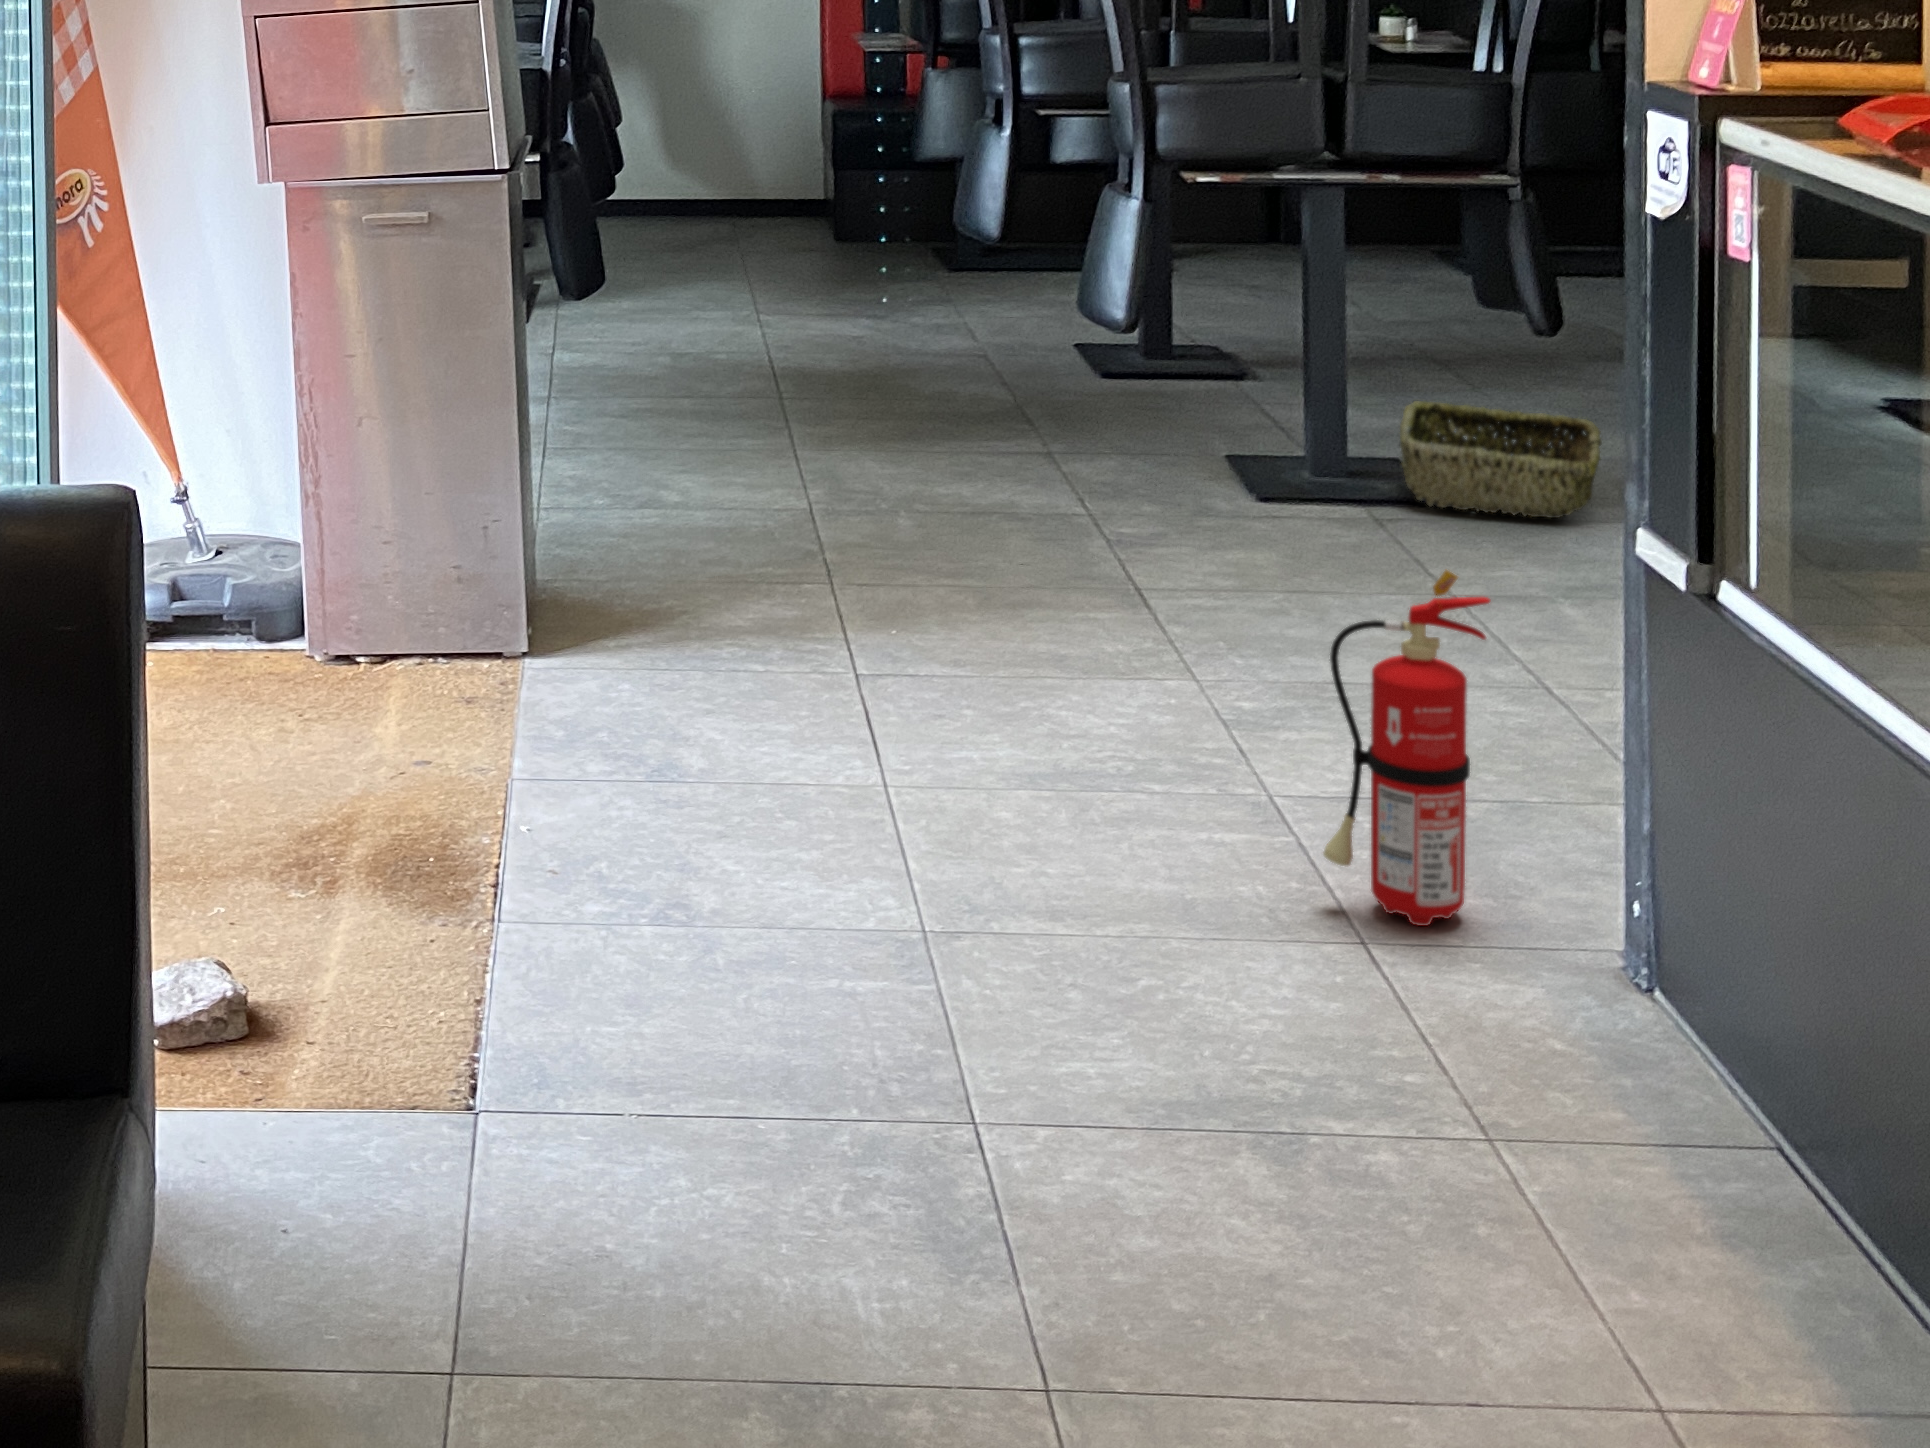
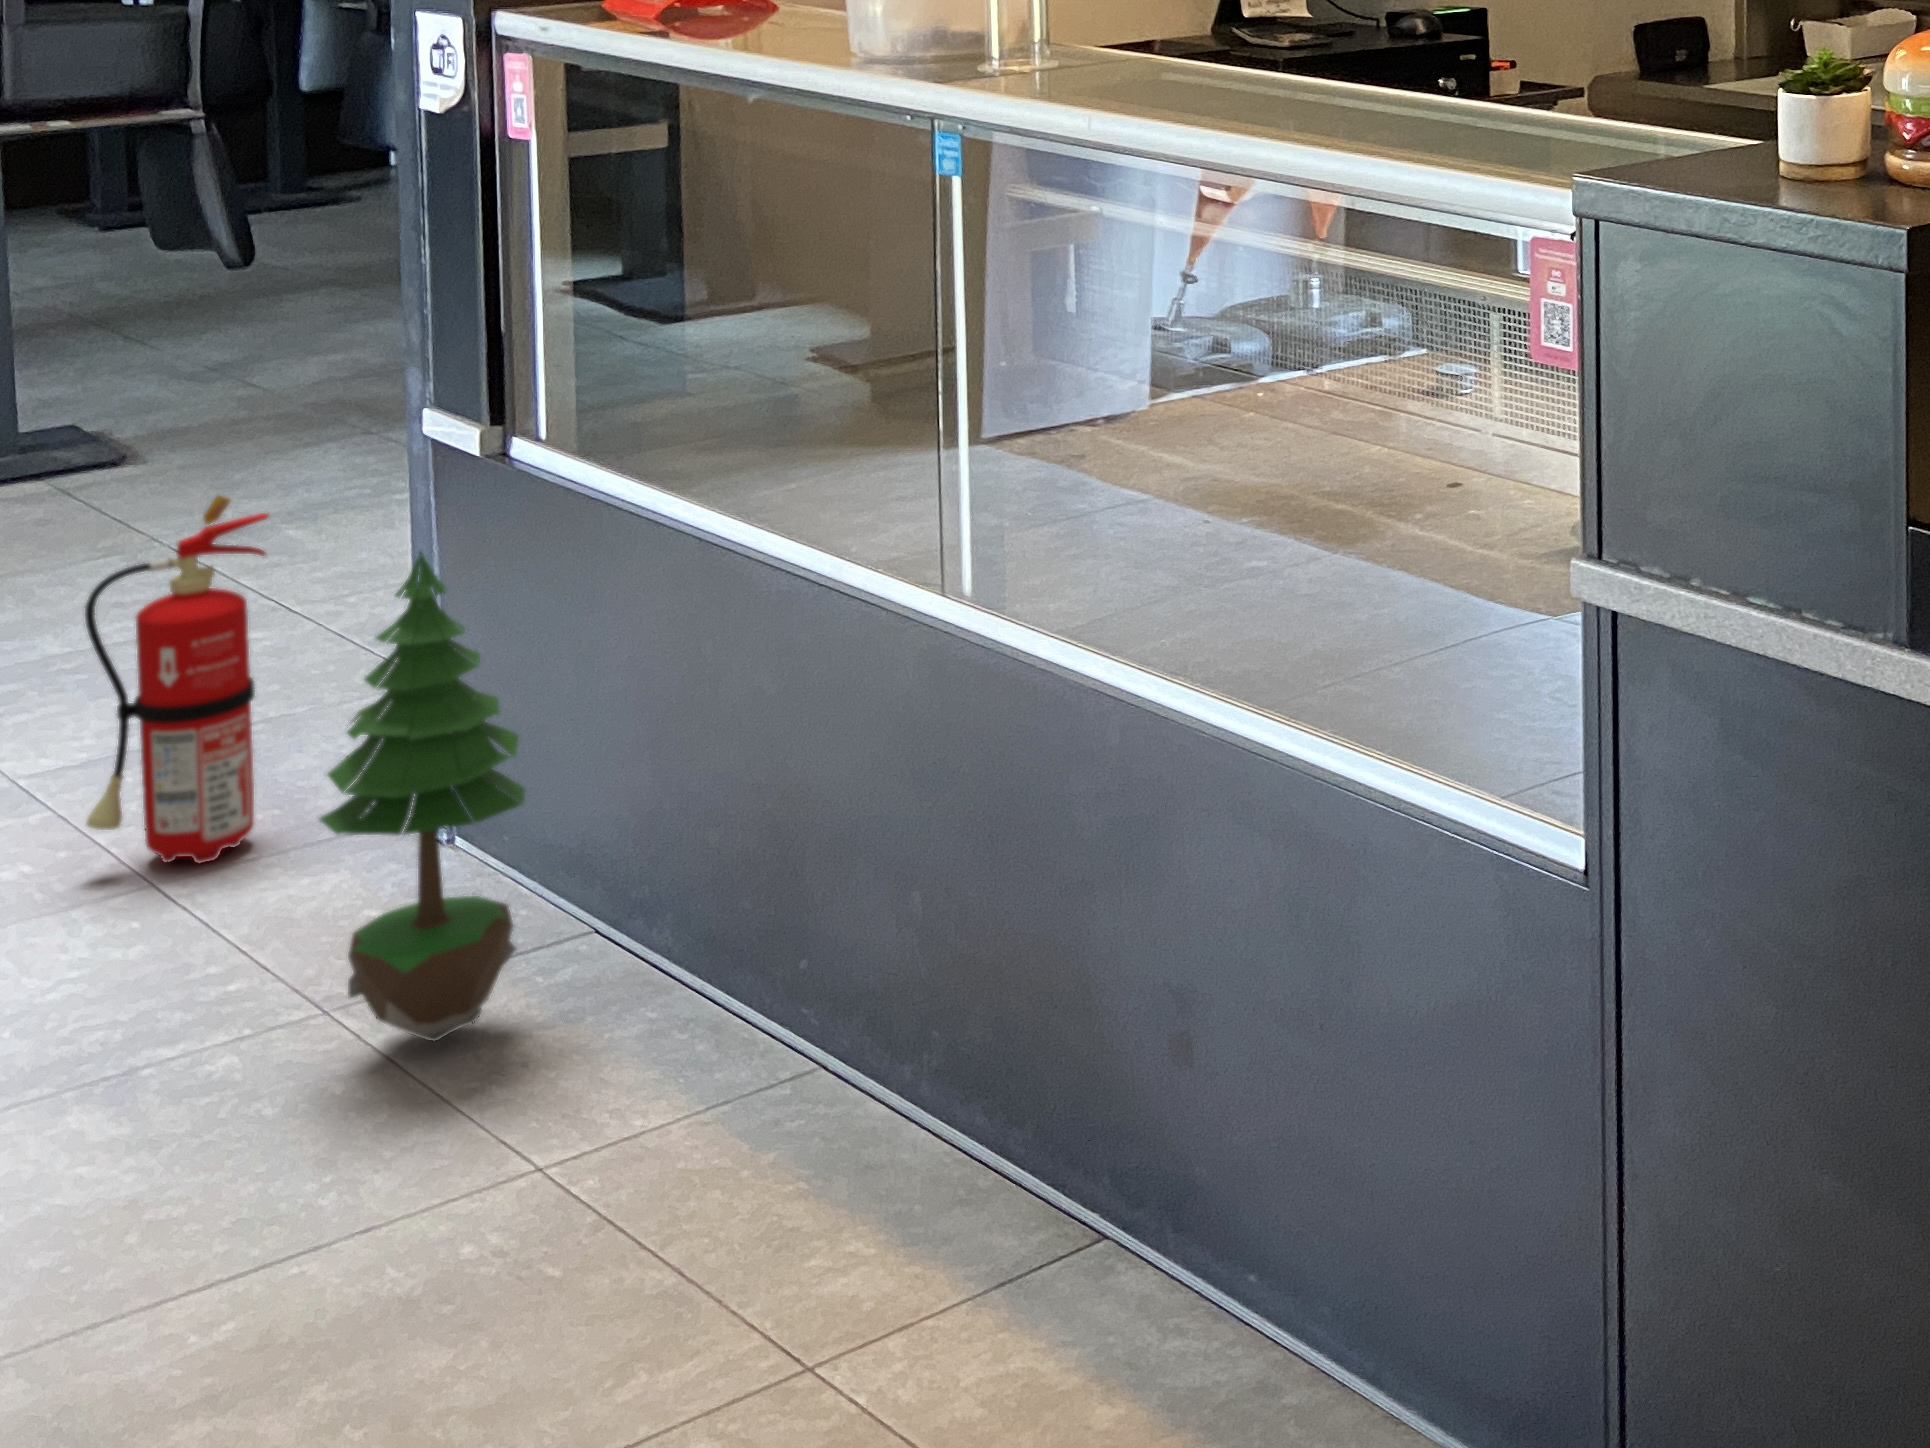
woven basket: present [1400,401,1602,518] -> none [70,351,310,475]
potted tree: none [1475,689,1682,1215] -> present [320,553,525,1042]

